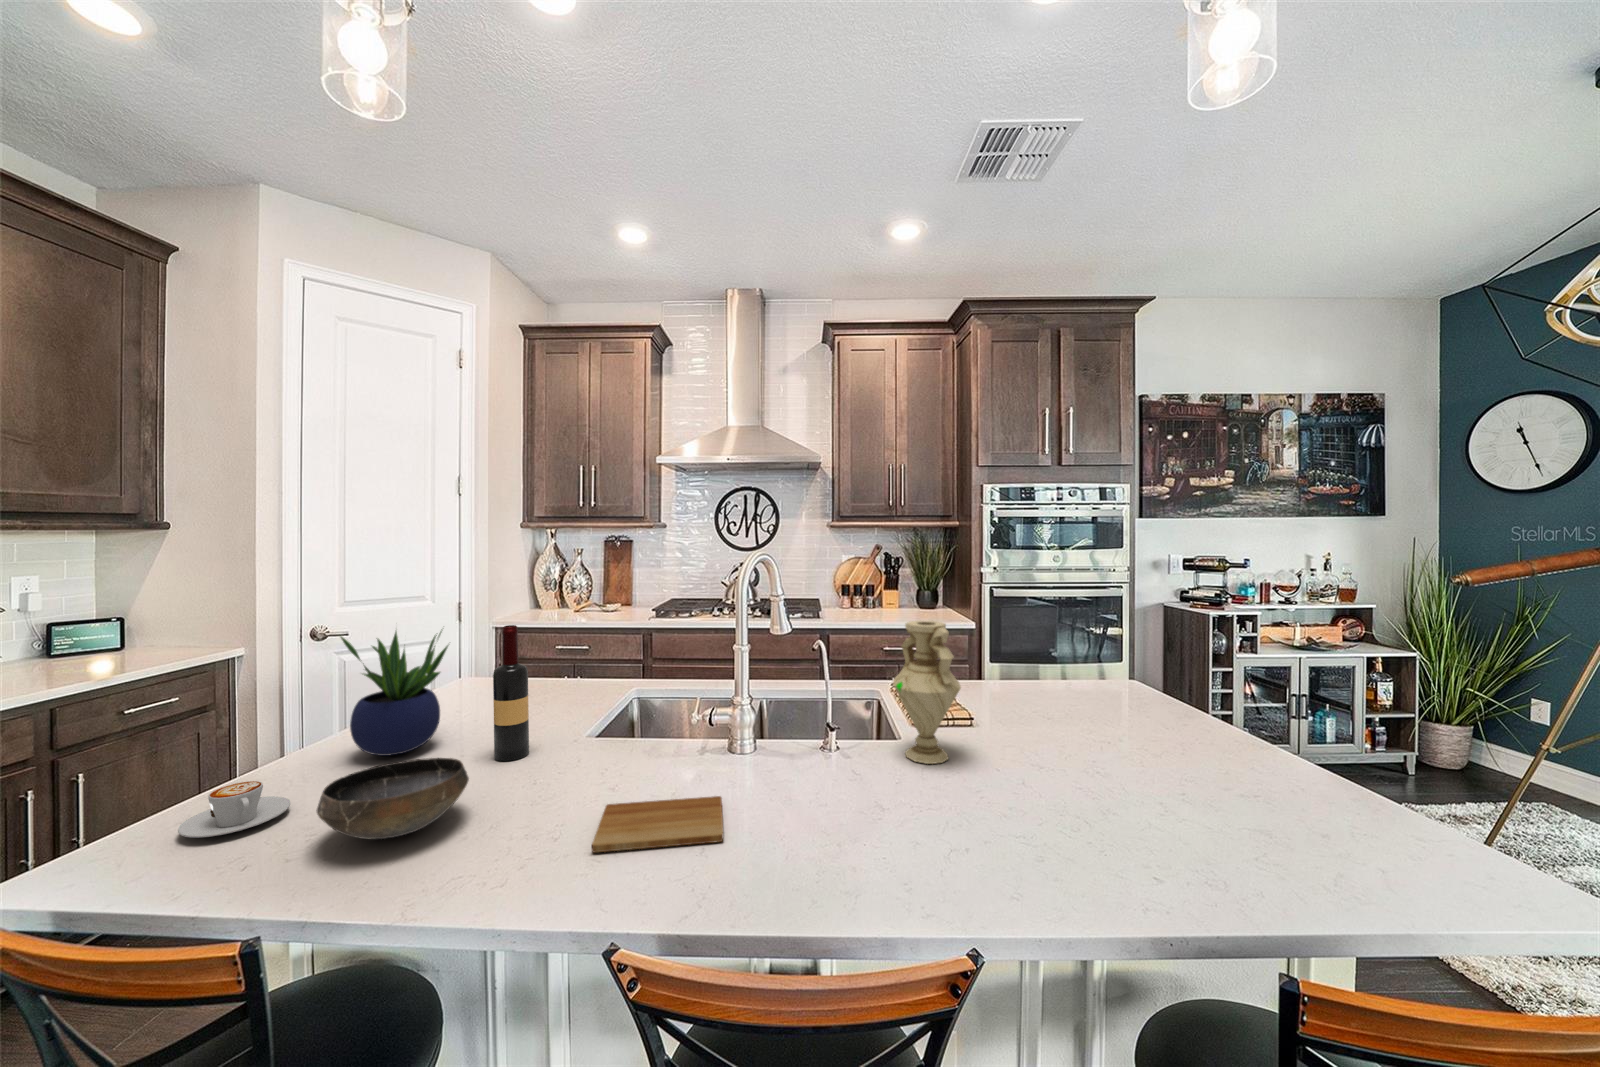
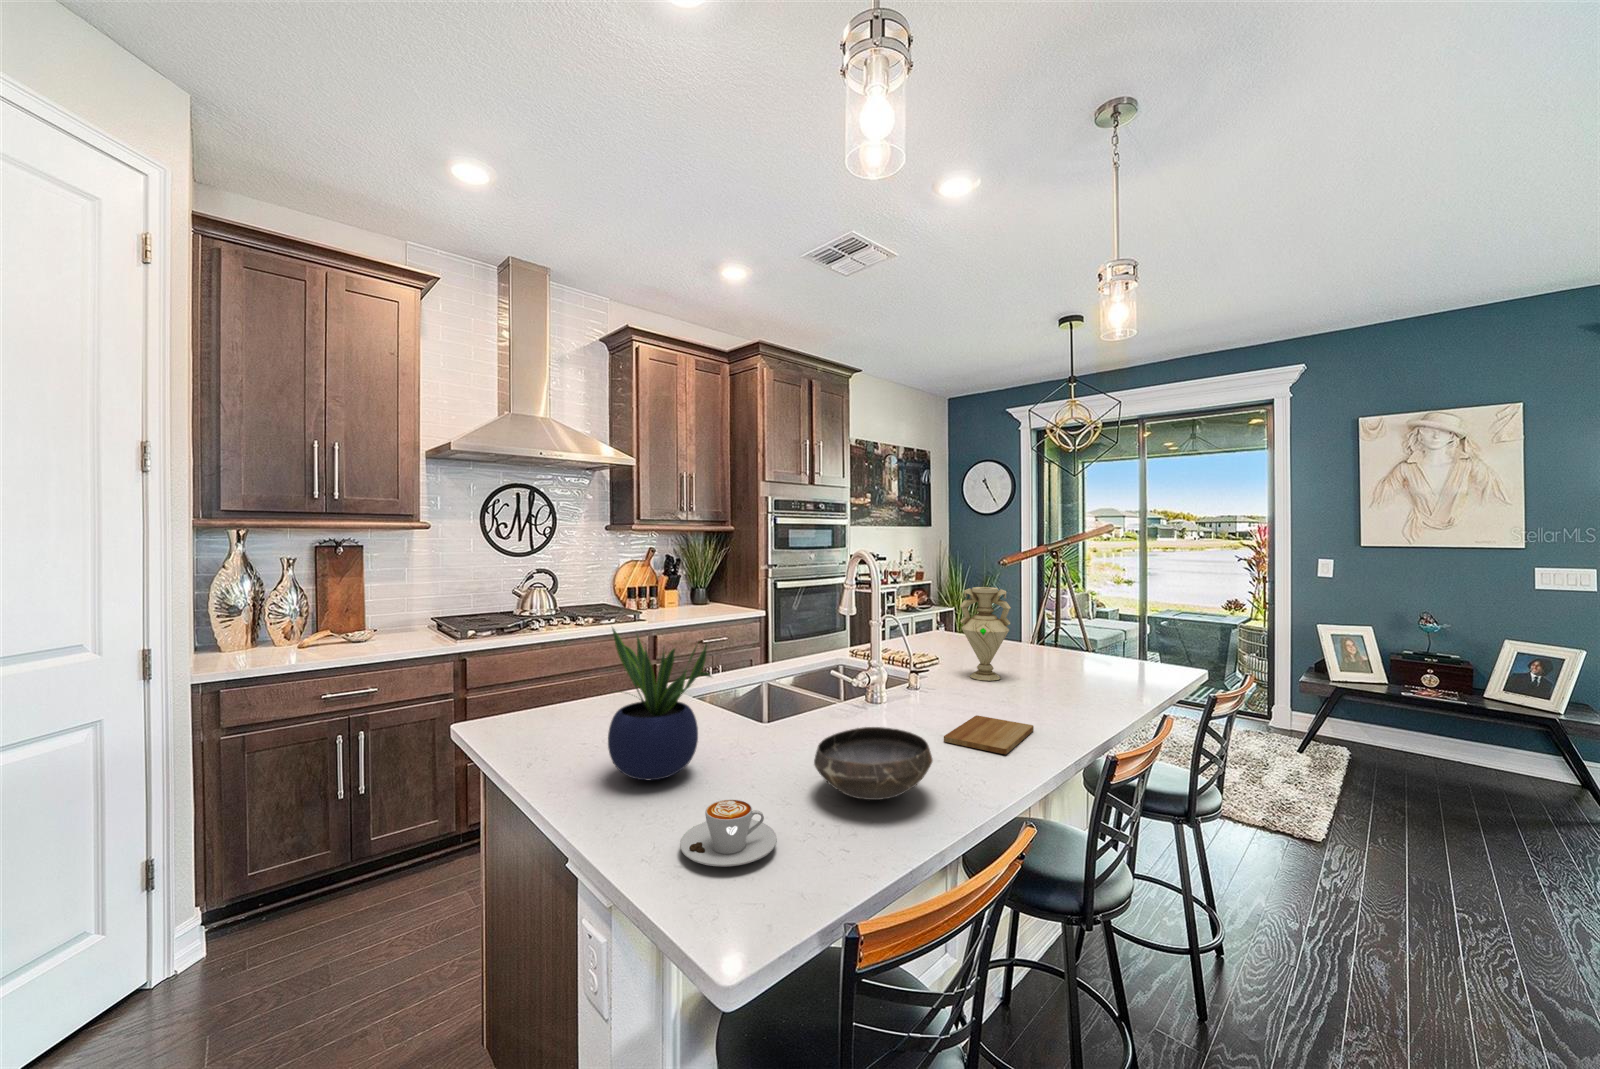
wine bottle: present [493,625,529,761] -> none [752,614,784,750]

